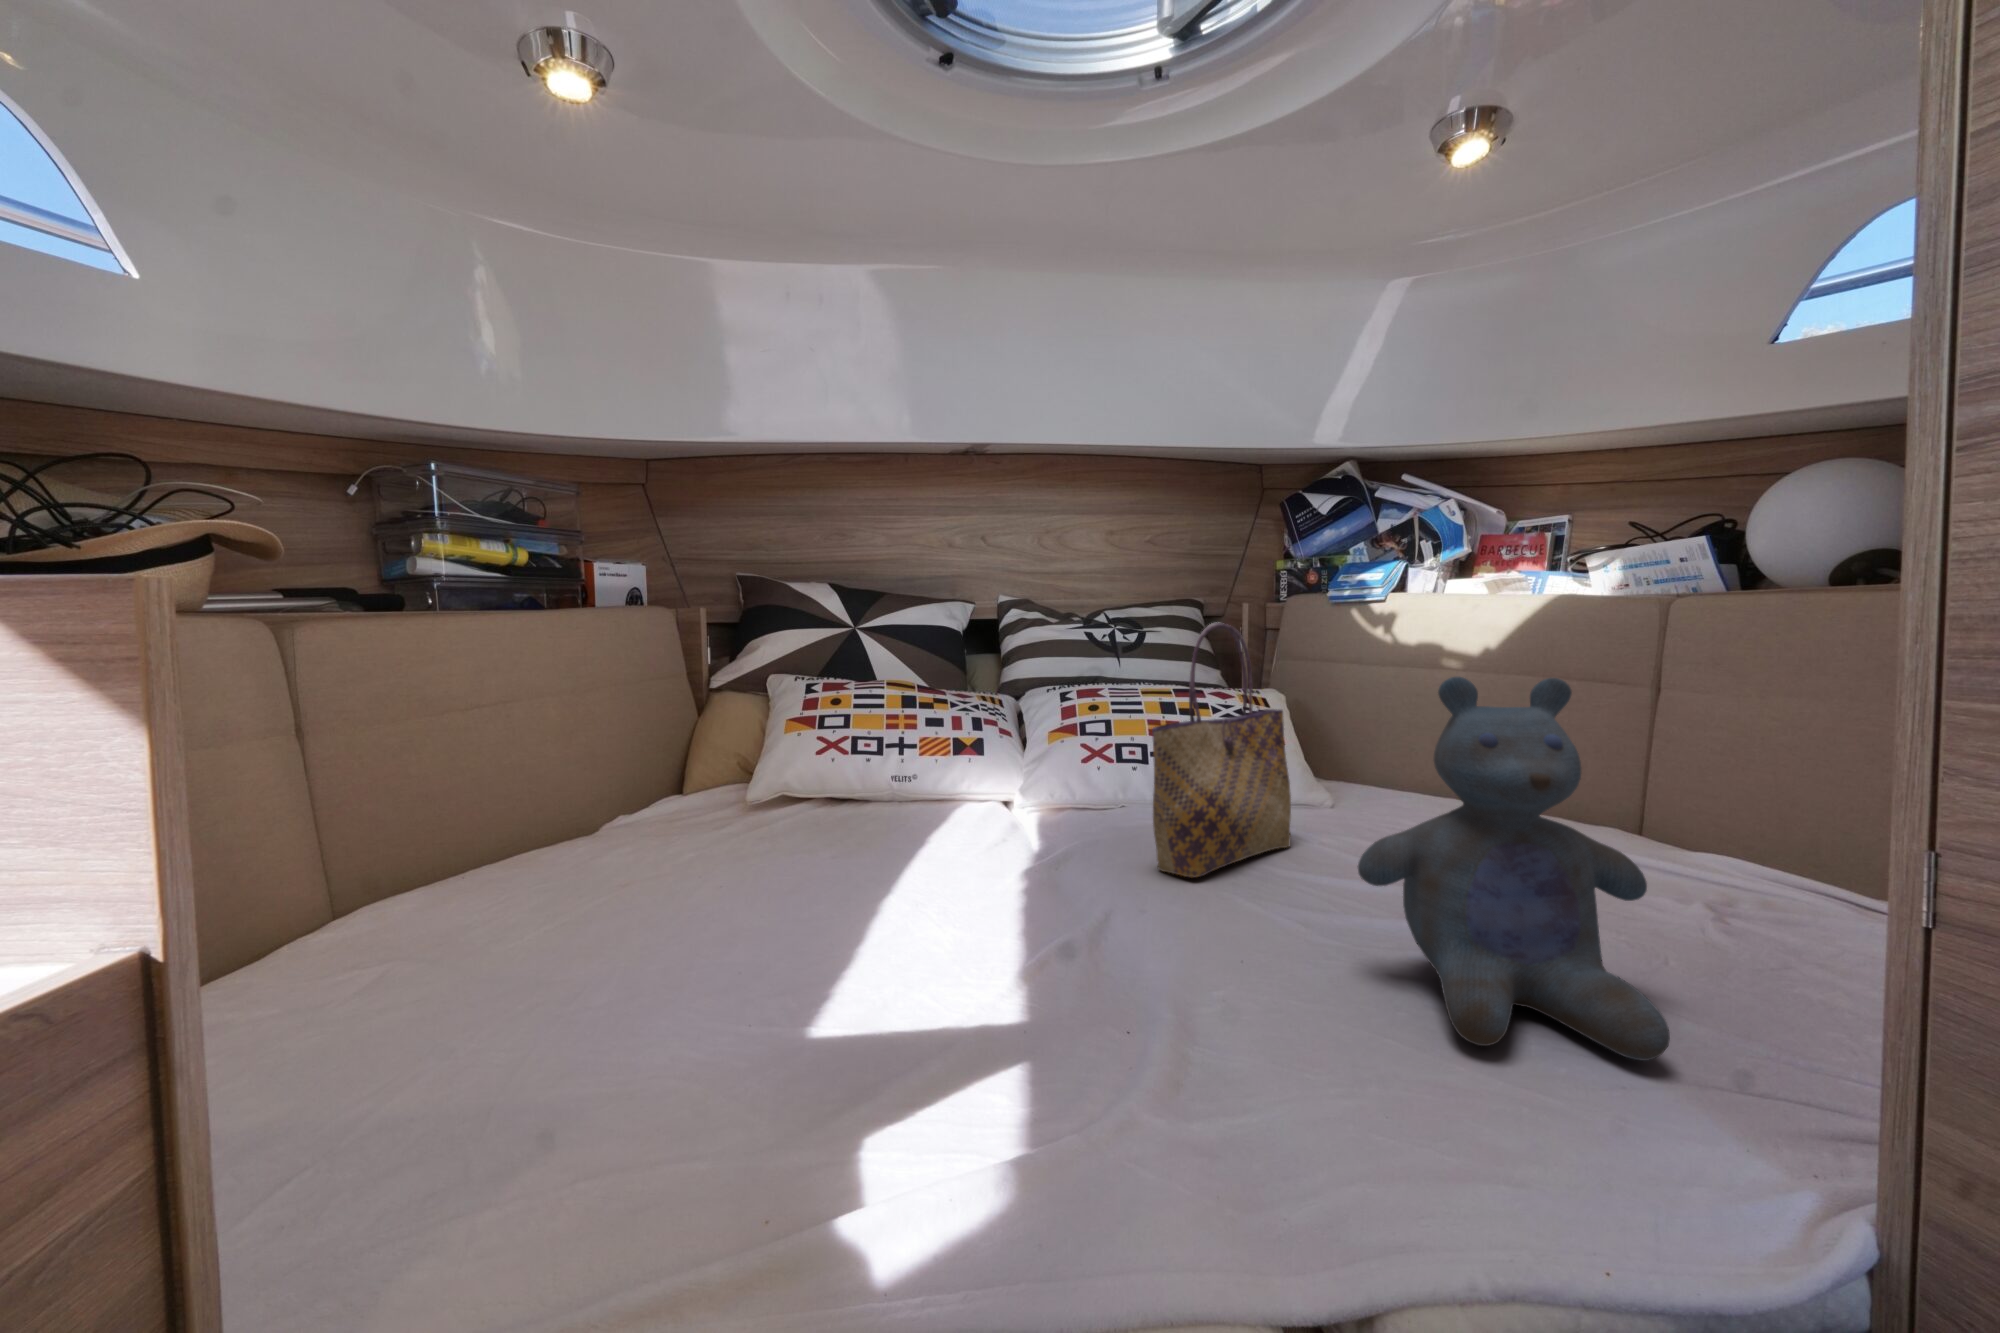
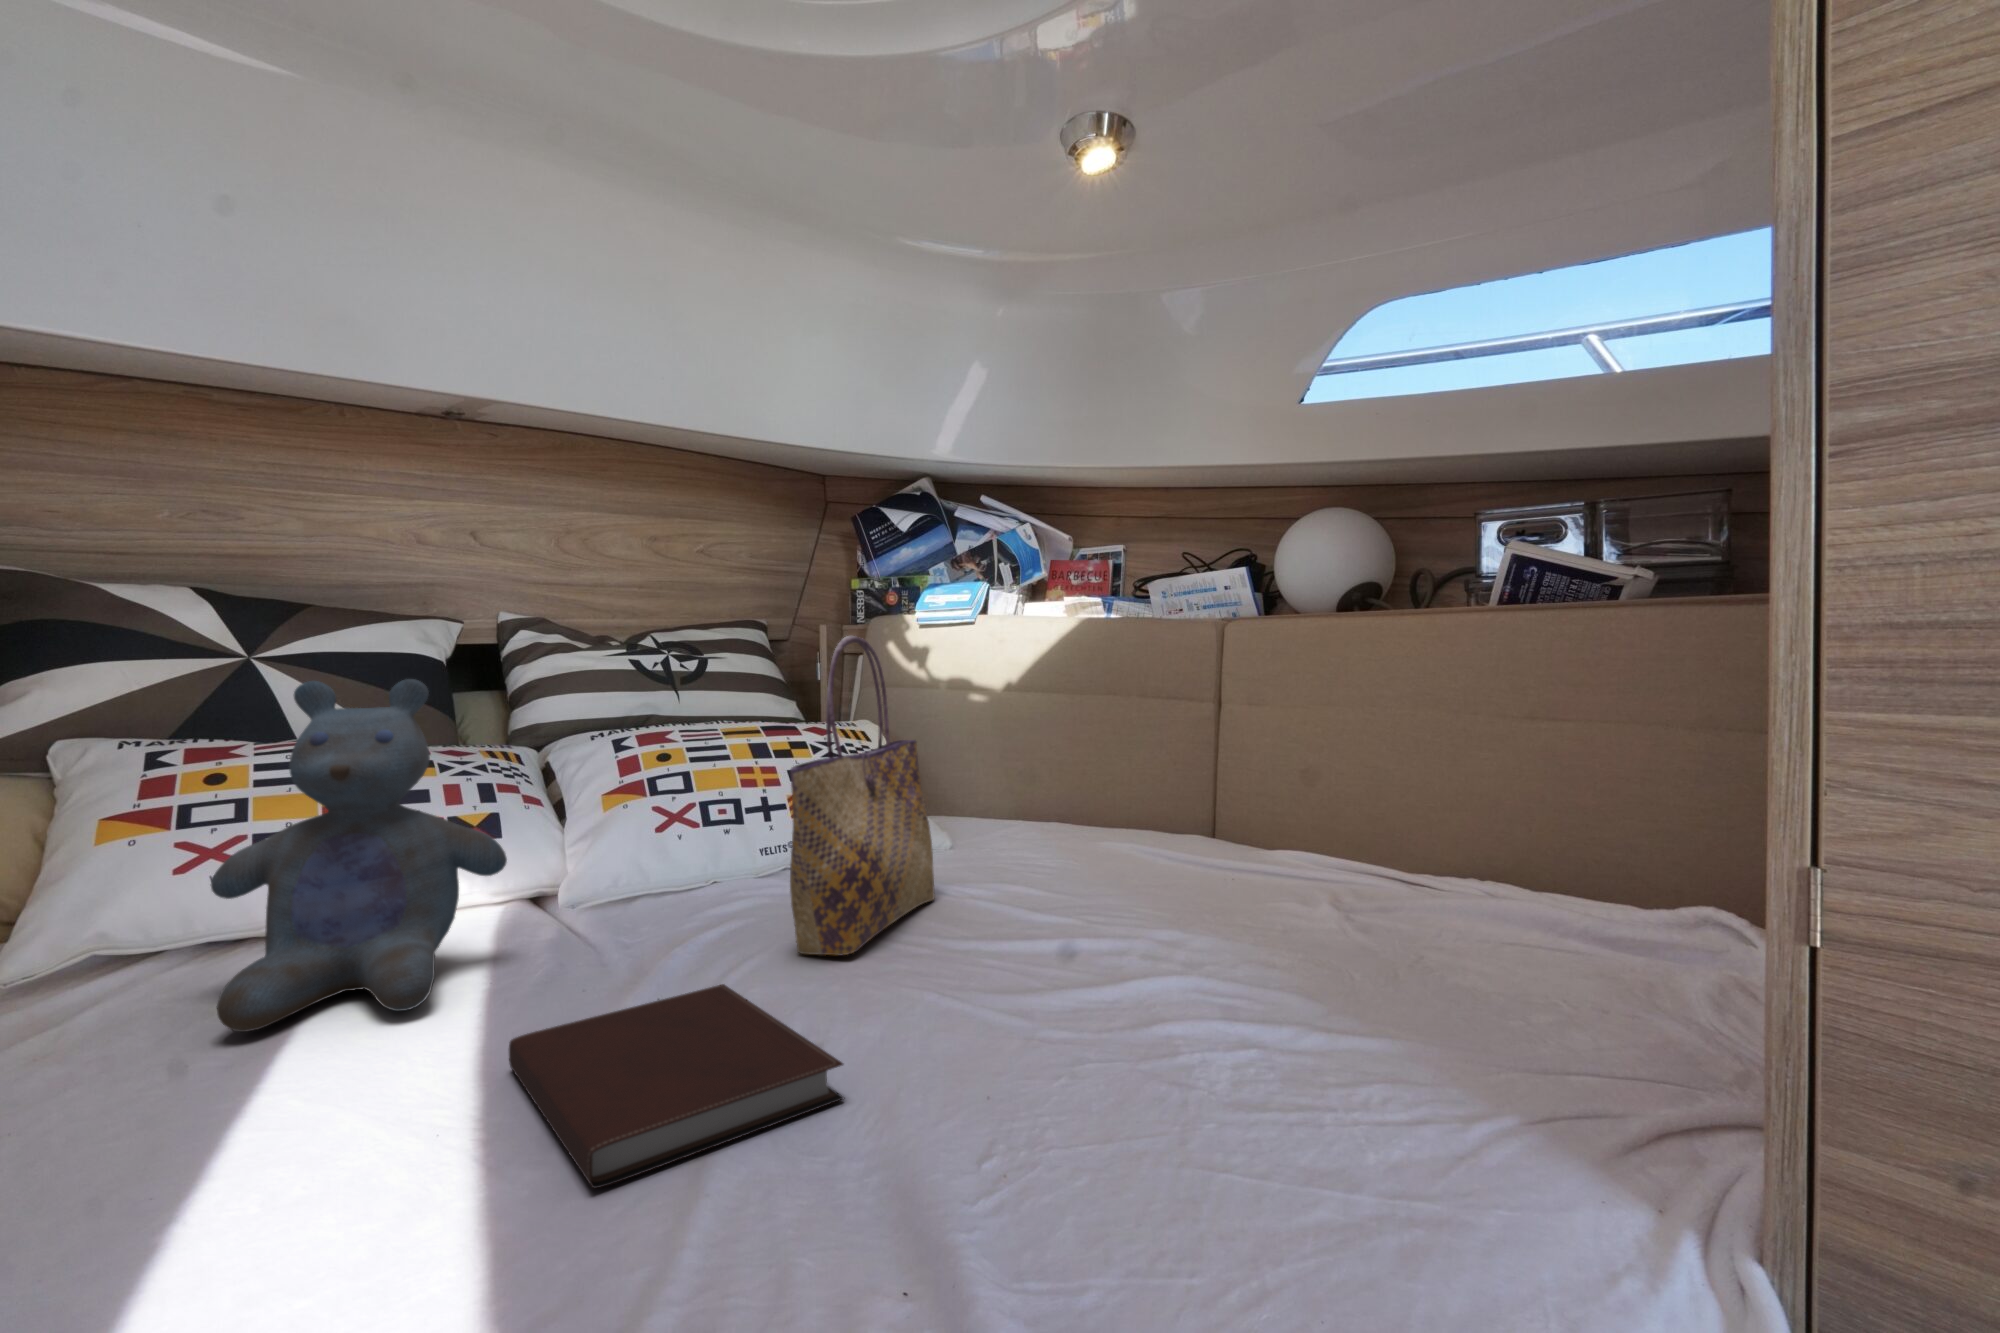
stuffed bear: present [1358,677,1670,1061] -> present [211,679,507,1032]
notebook: none [948,880,1141,989] -> present [509,984,844,1188]

